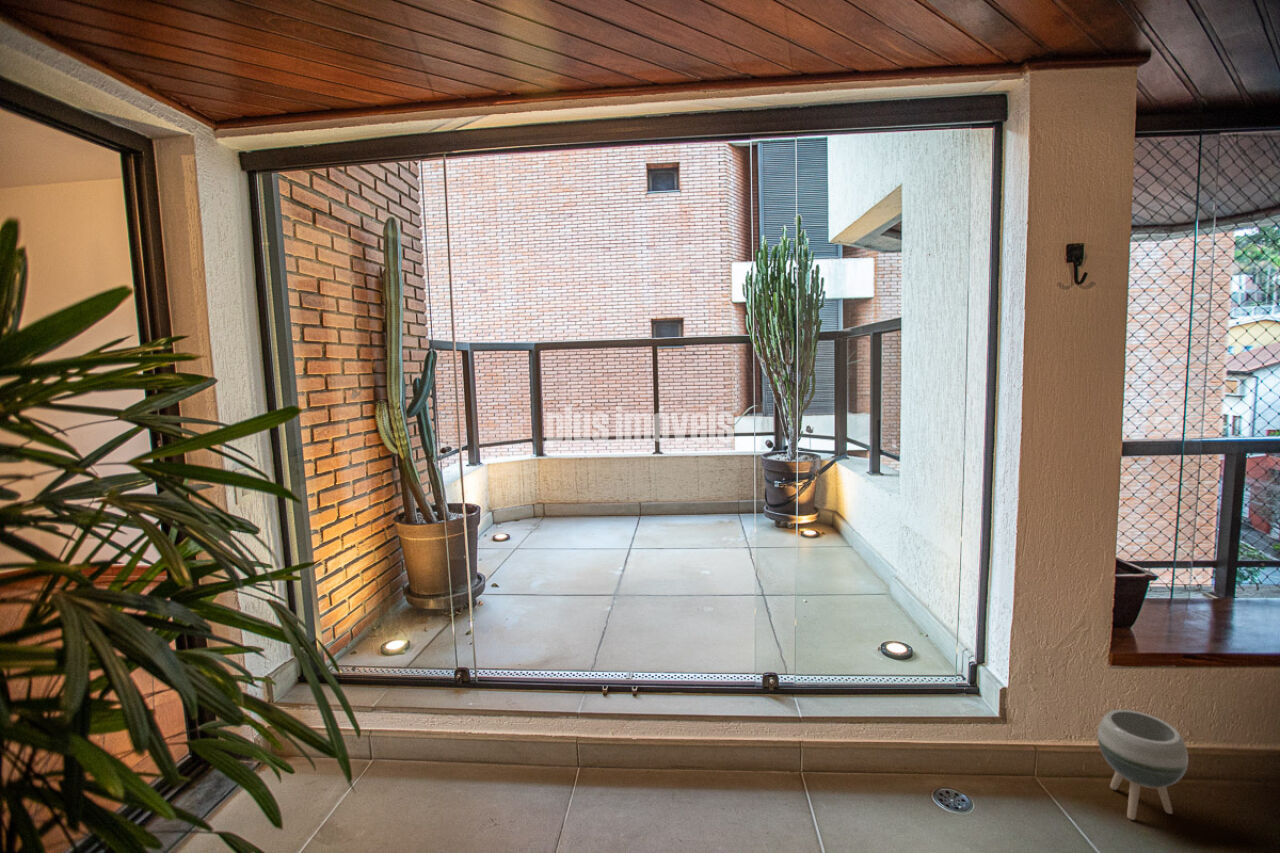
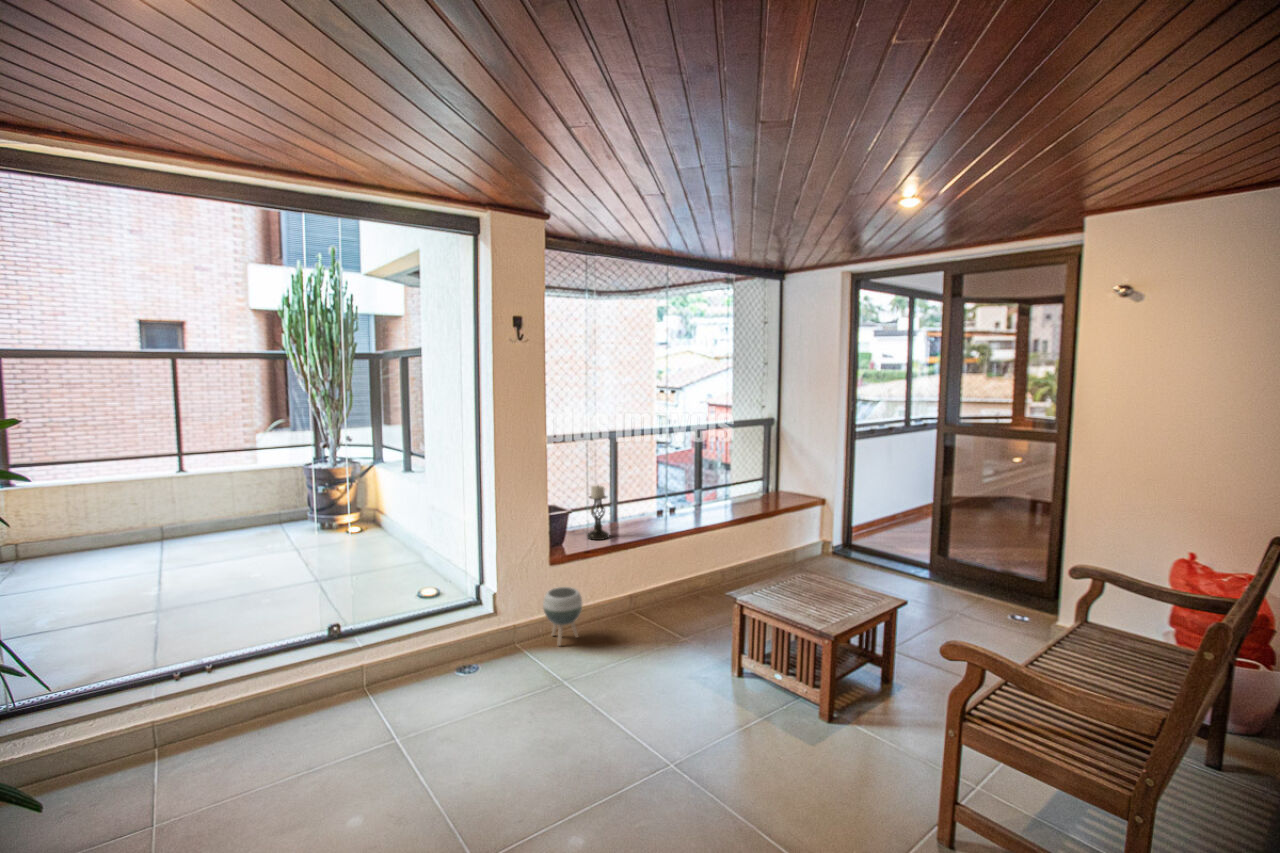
candle holder: none [1182,536,1239,638] -> present [587,485,609,540]

